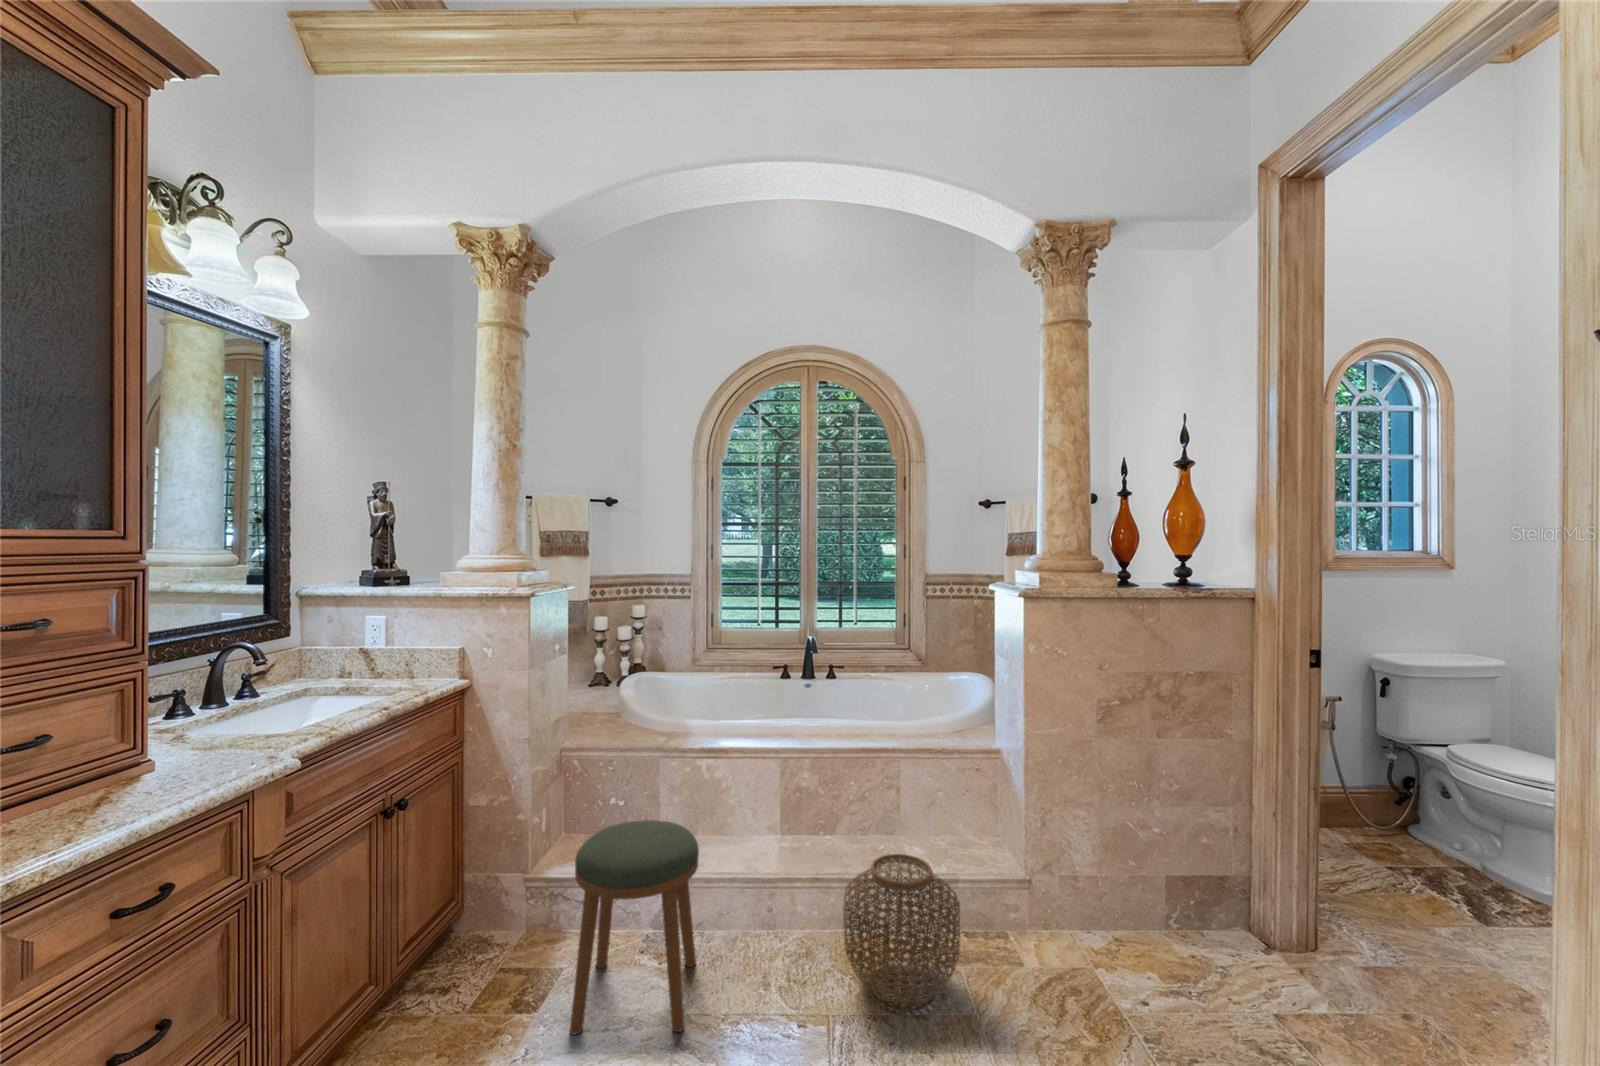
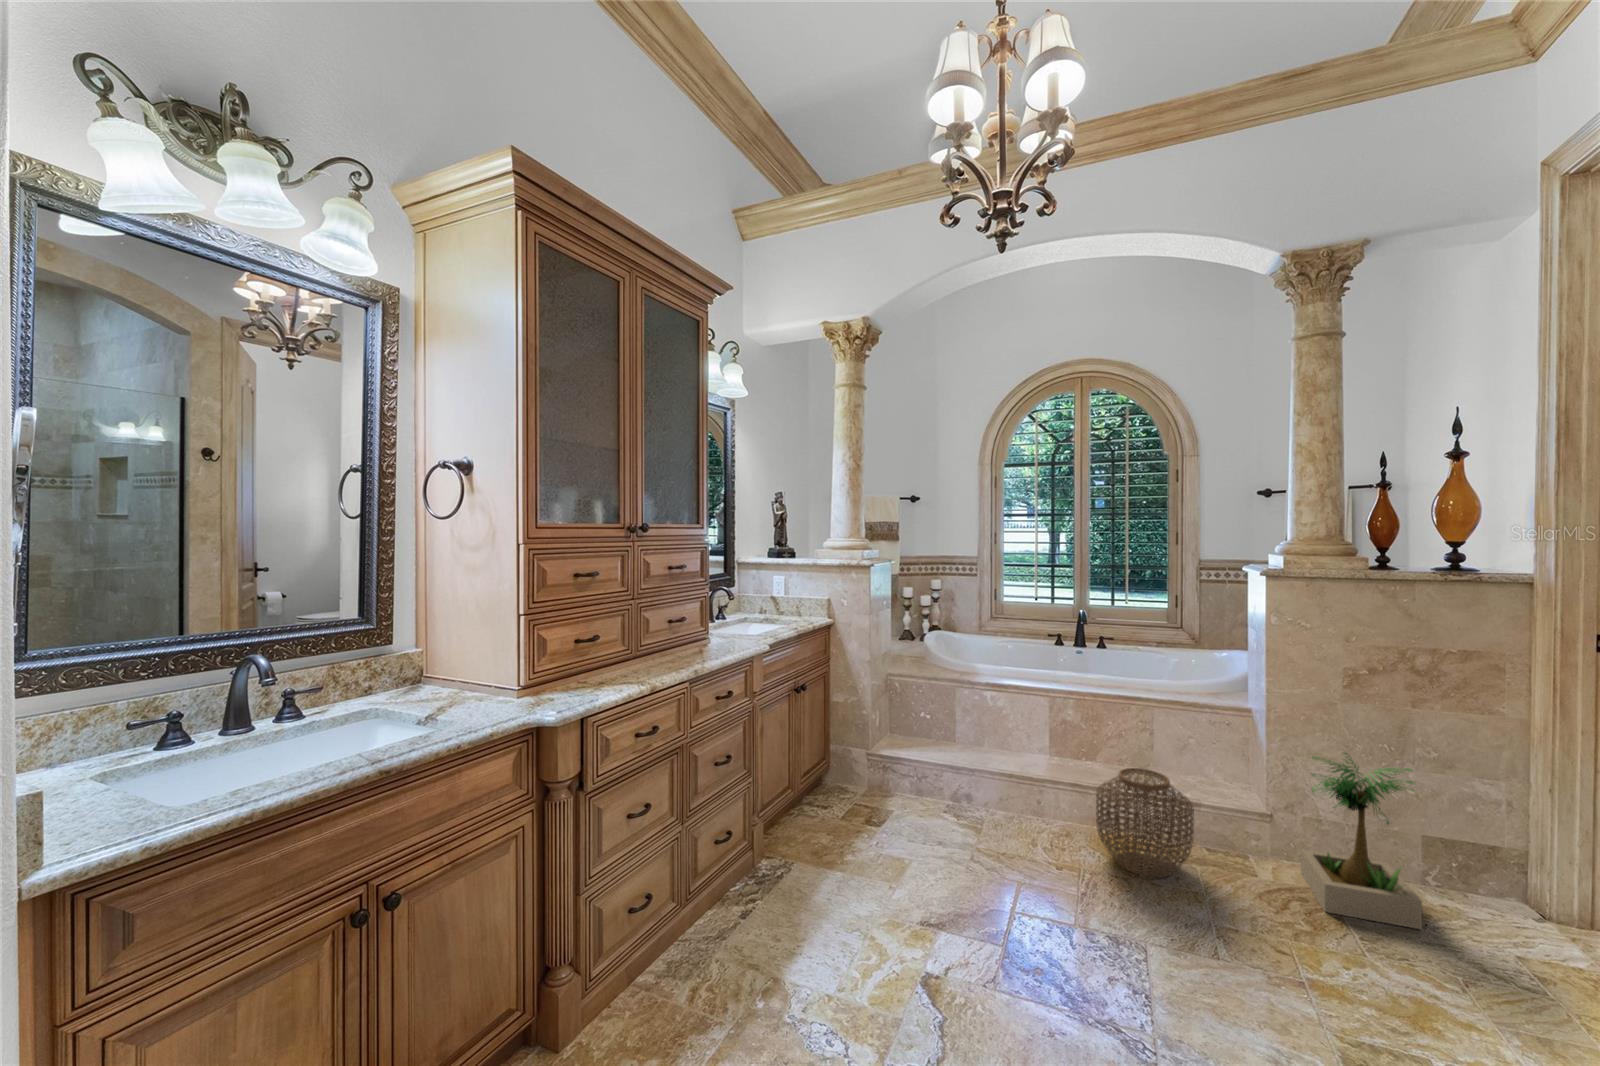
potted plant: none [1062,794,1194,1009] -> present [1301,753,1422,929]
stool: present [570,820,699,1034] -> none [903,720,986,854]

